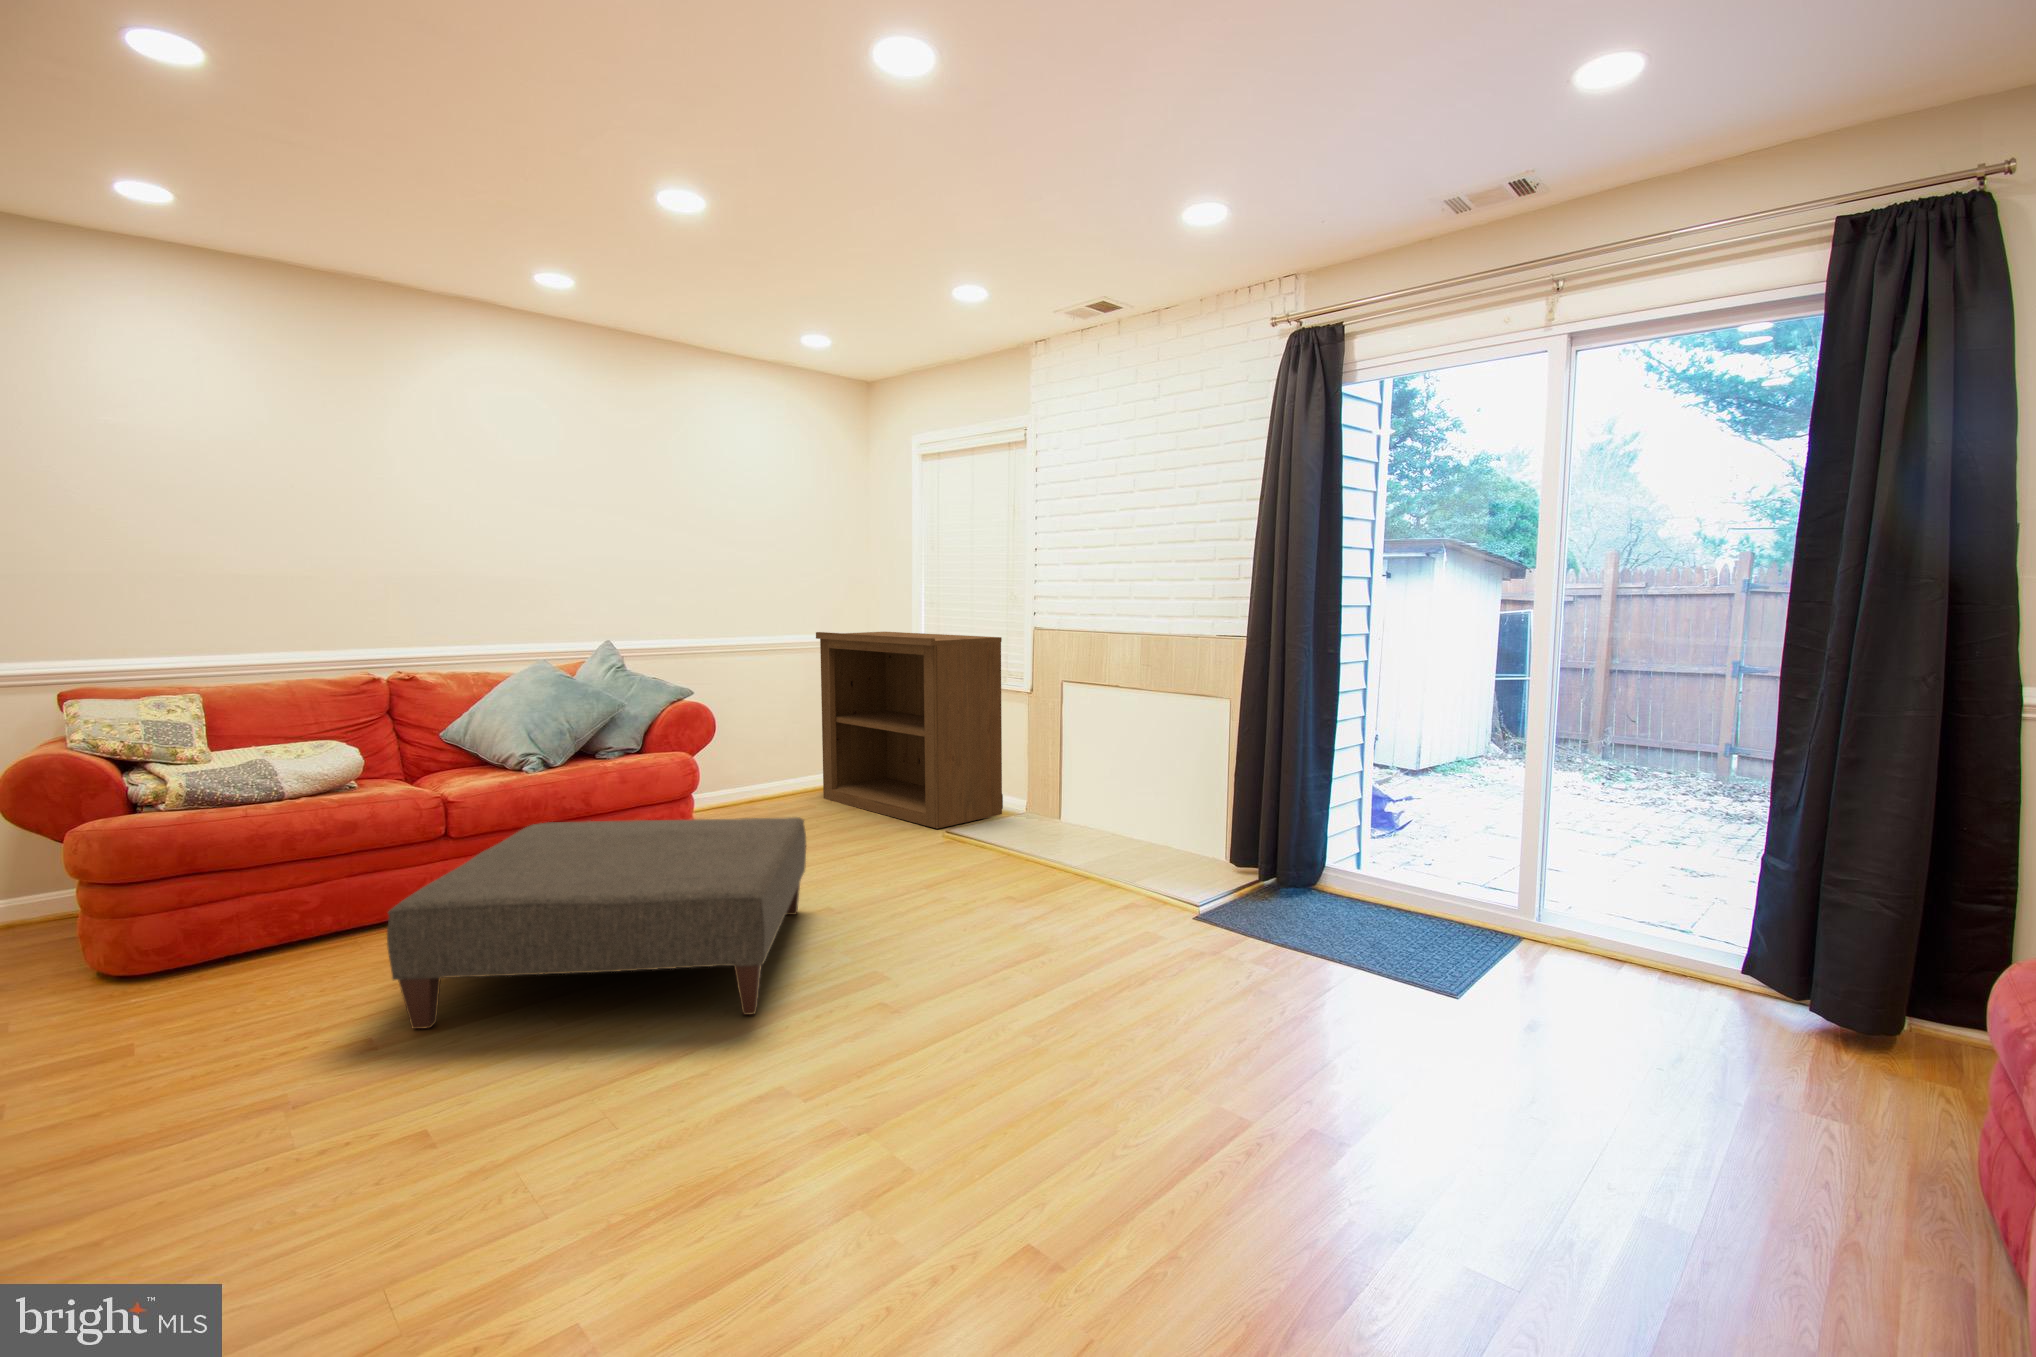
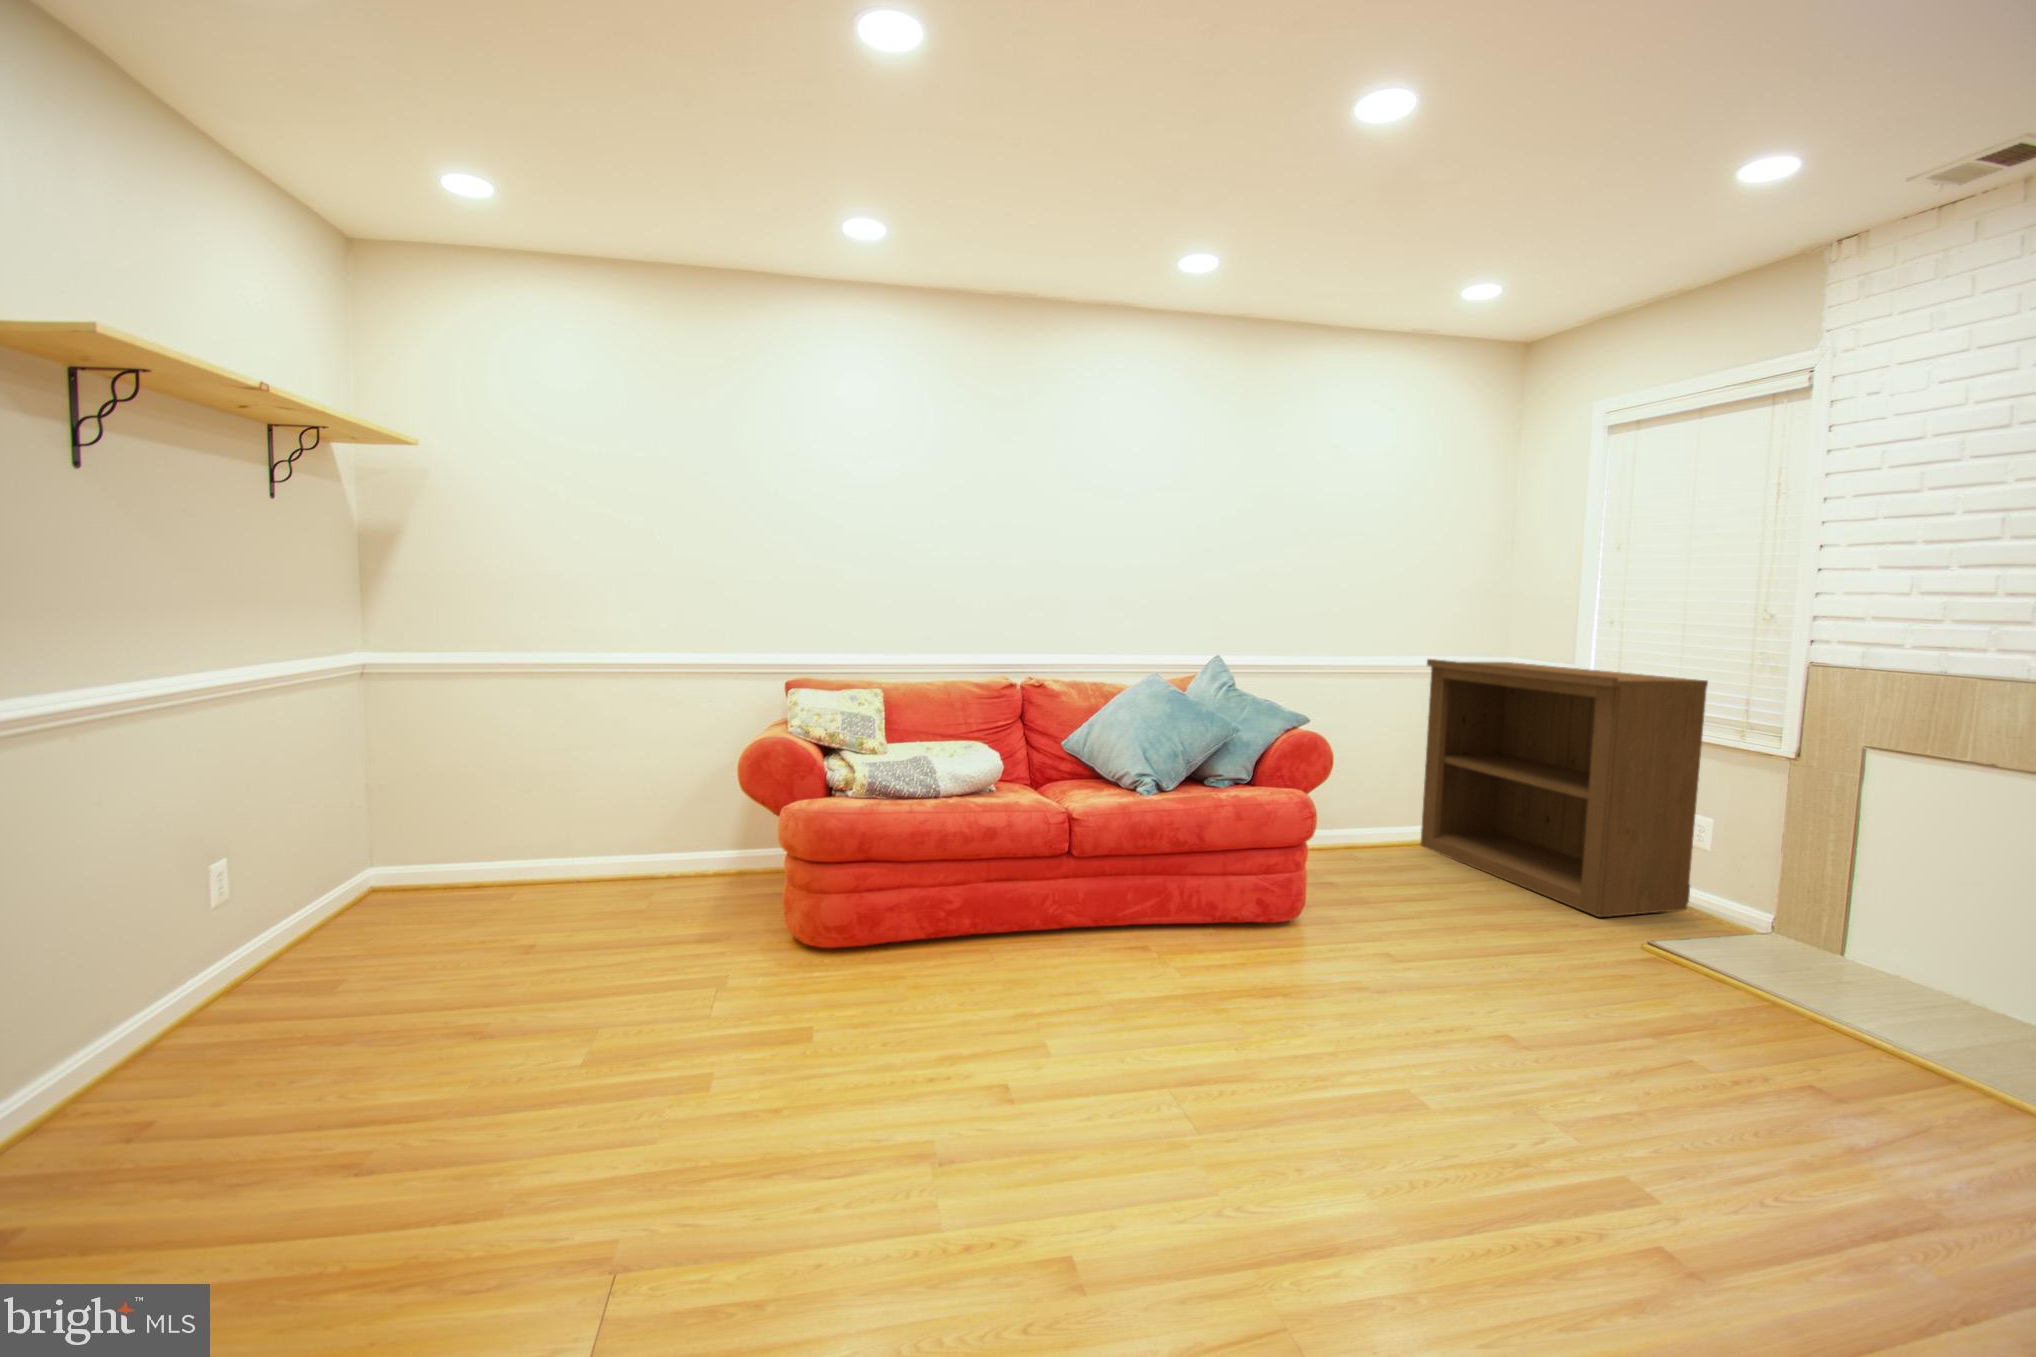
ottoman: present [387,817,806,1029] -> none [1035,857,1509,1213]

